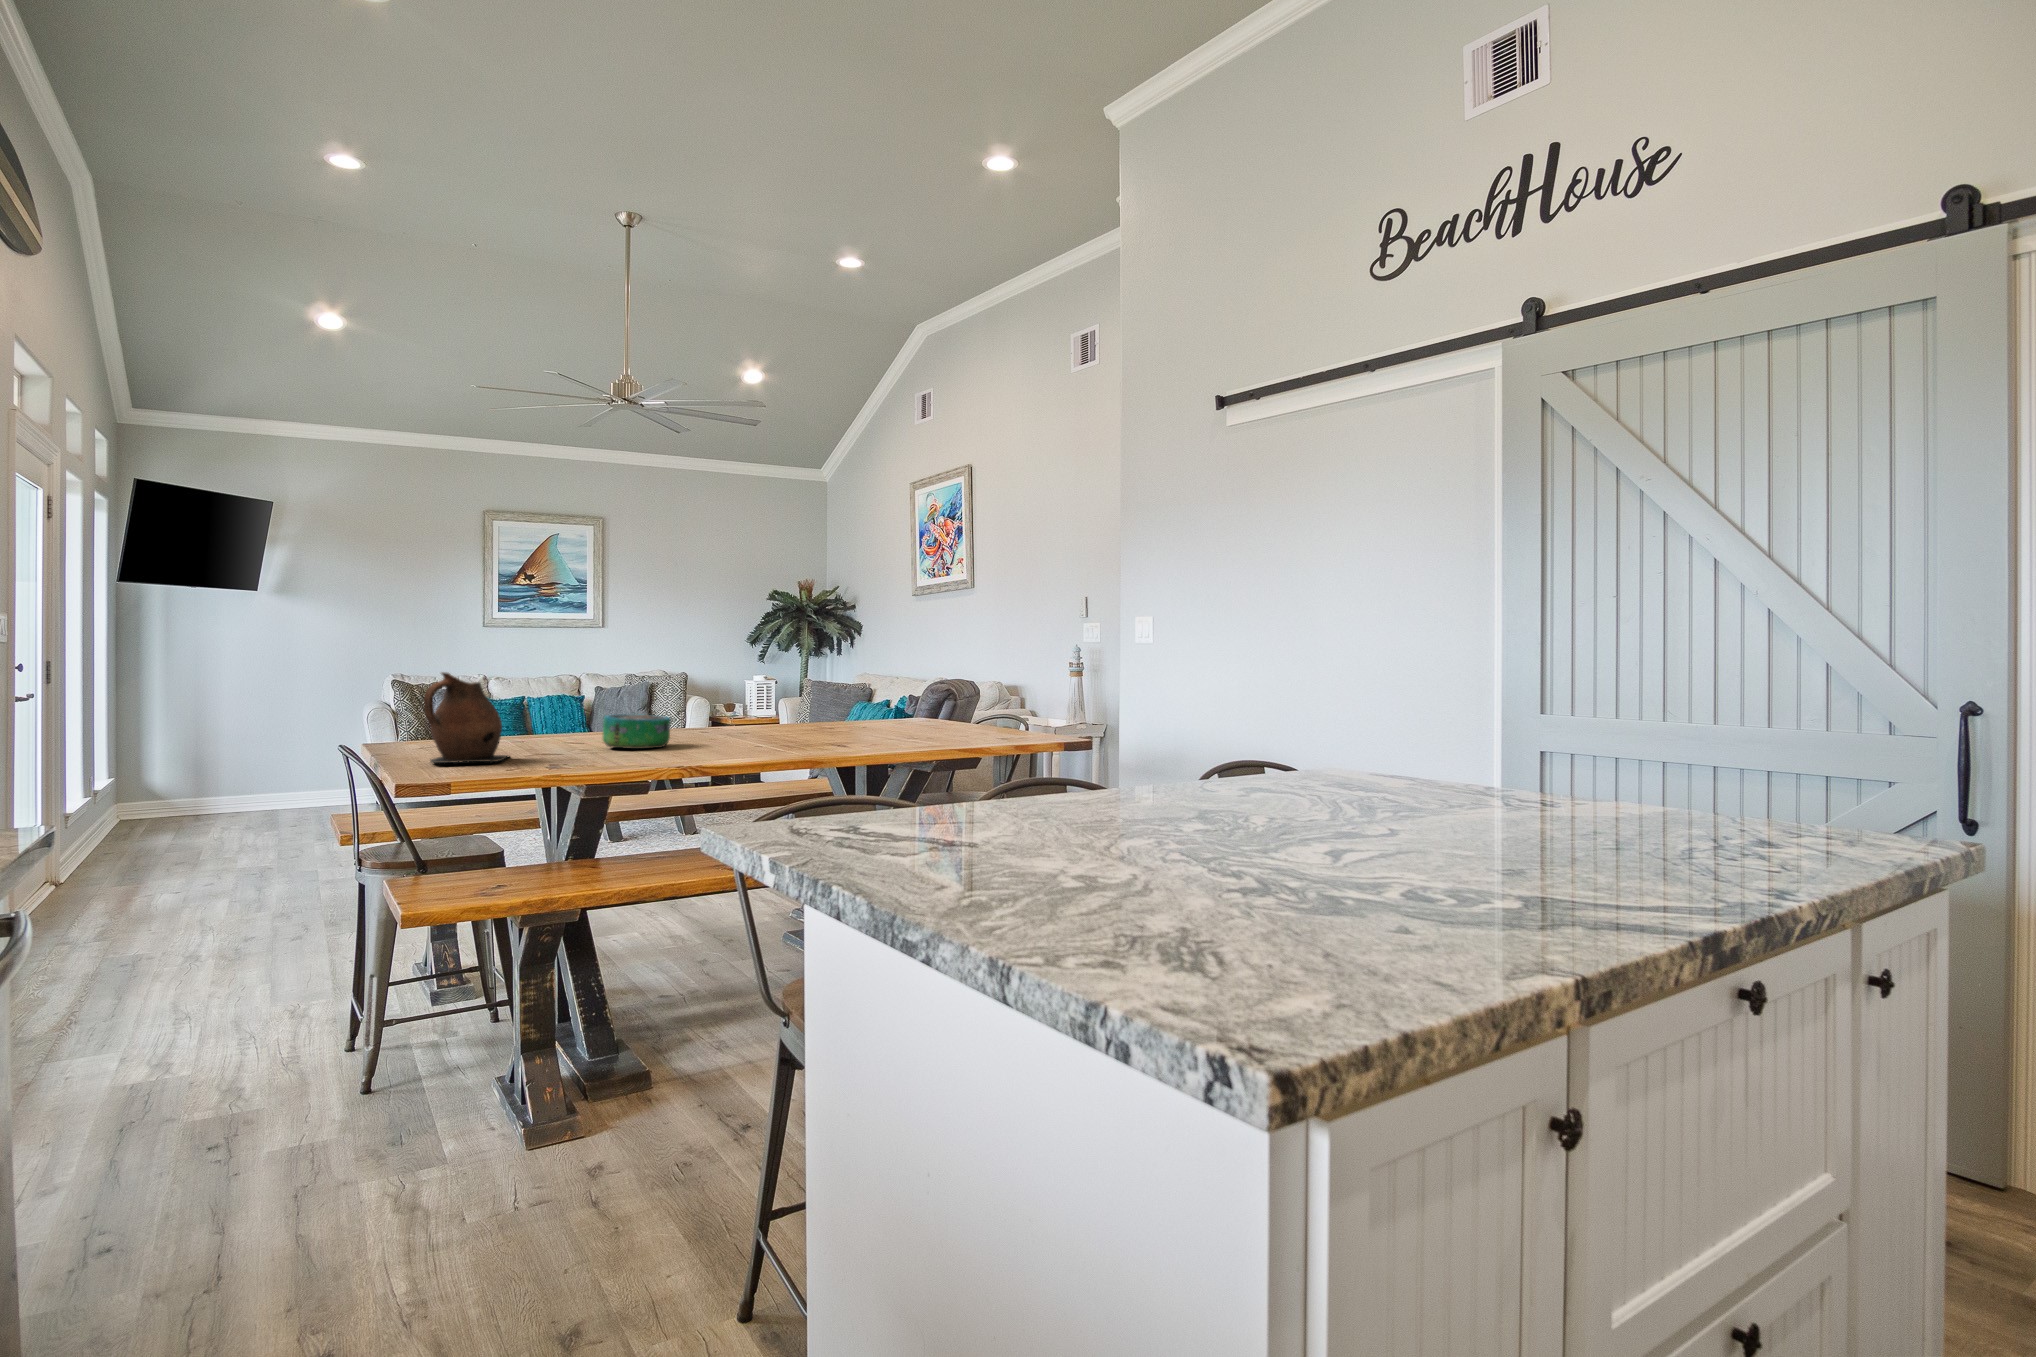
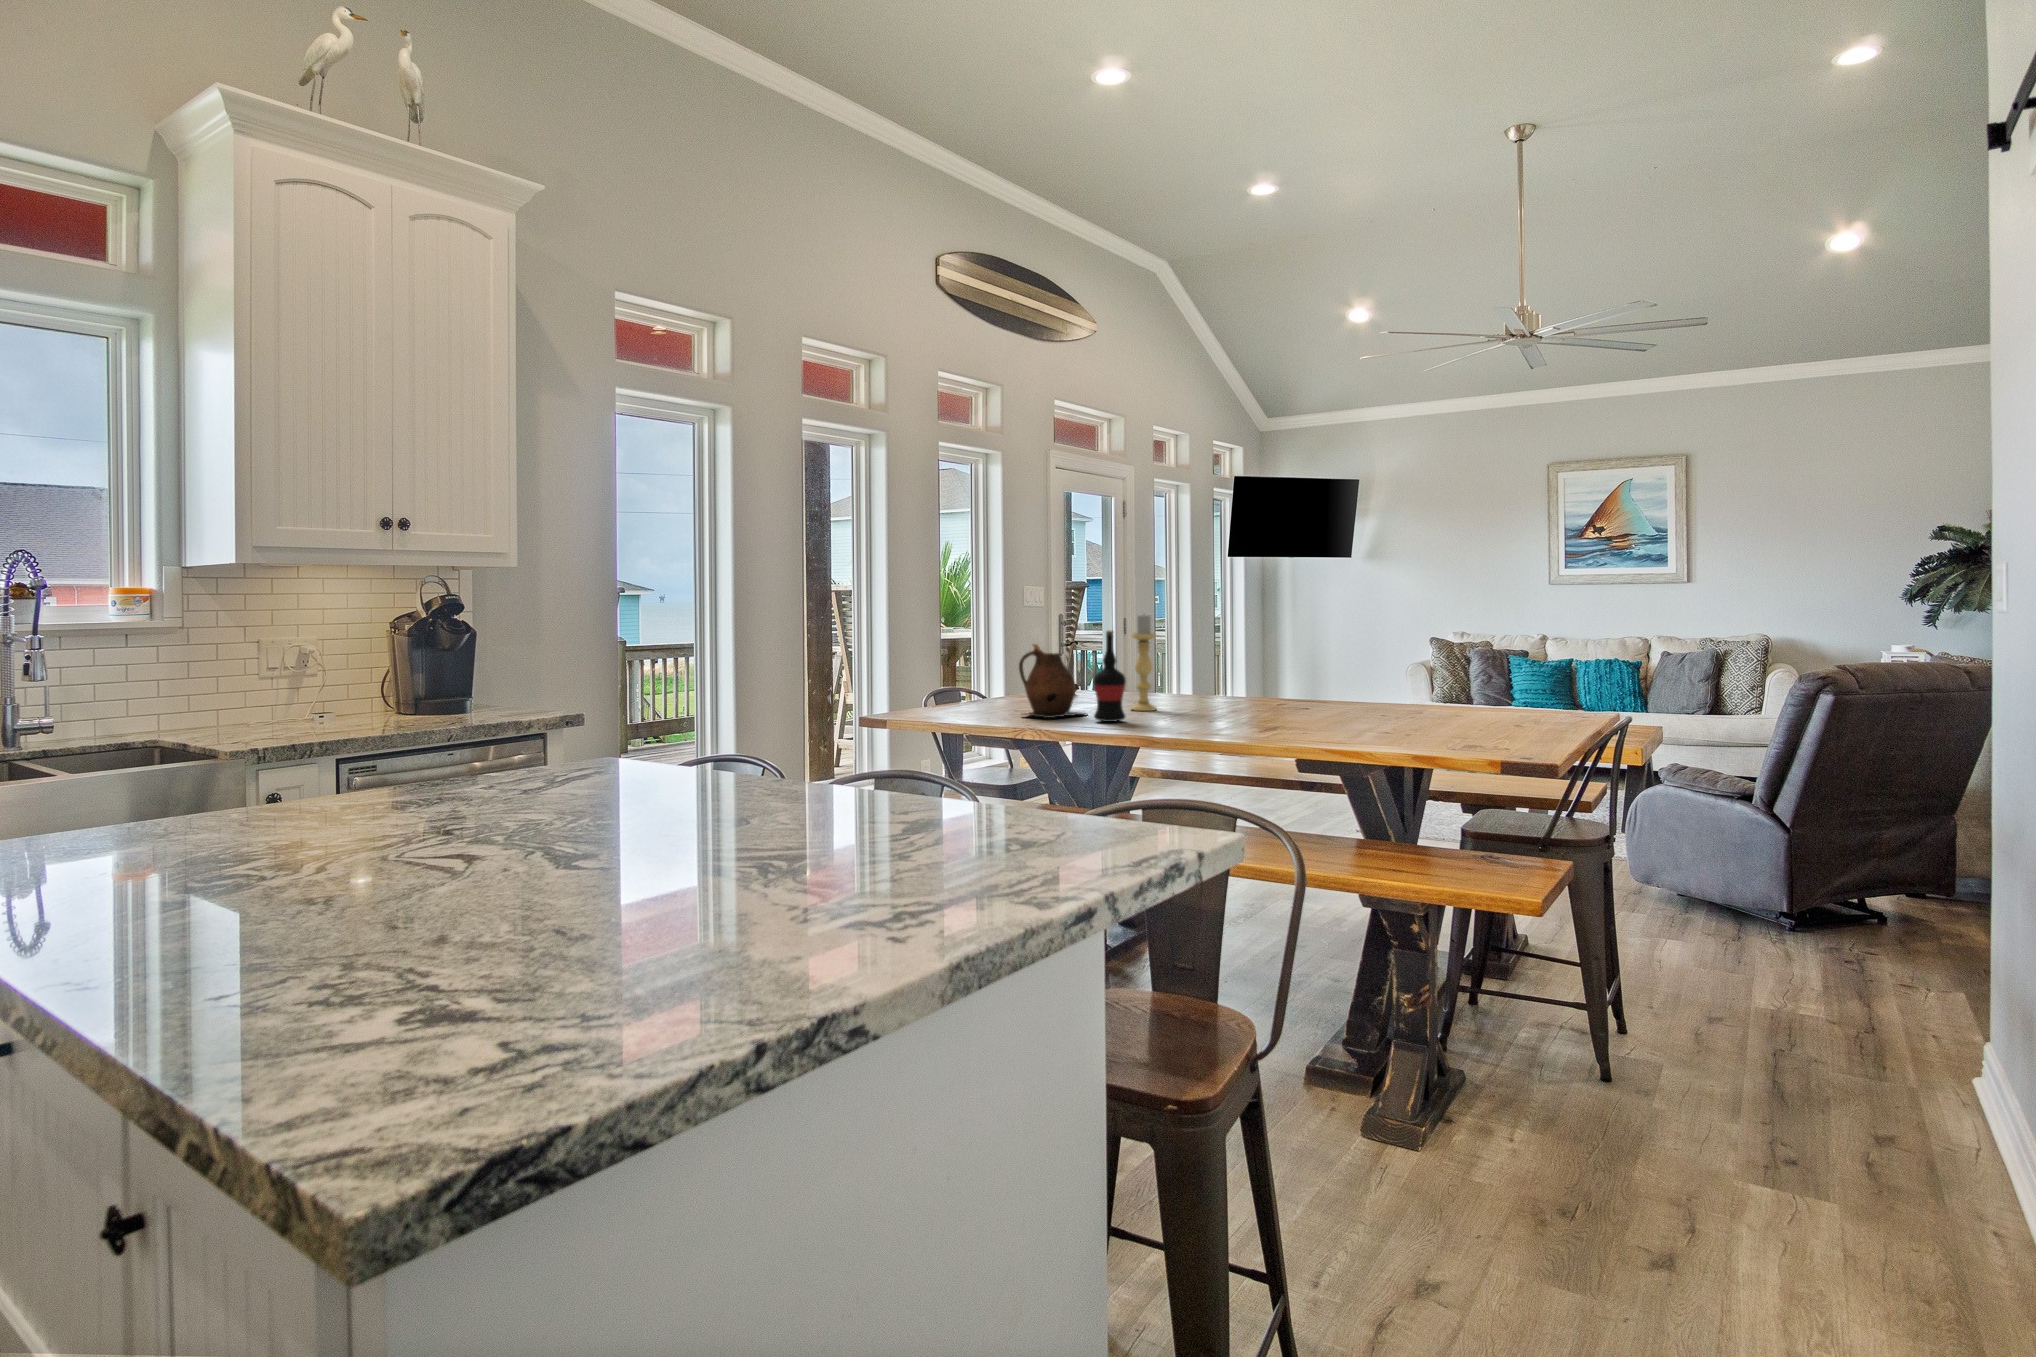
candle holder: none [512,636,546,749] -> present [1131,615,1157,711]
wine bottle: none [561,653,601,757] -> present [1094,631,1126,722]
decorative bowl: present [603,714,671,749] -> none [1159,686,1219,721]

